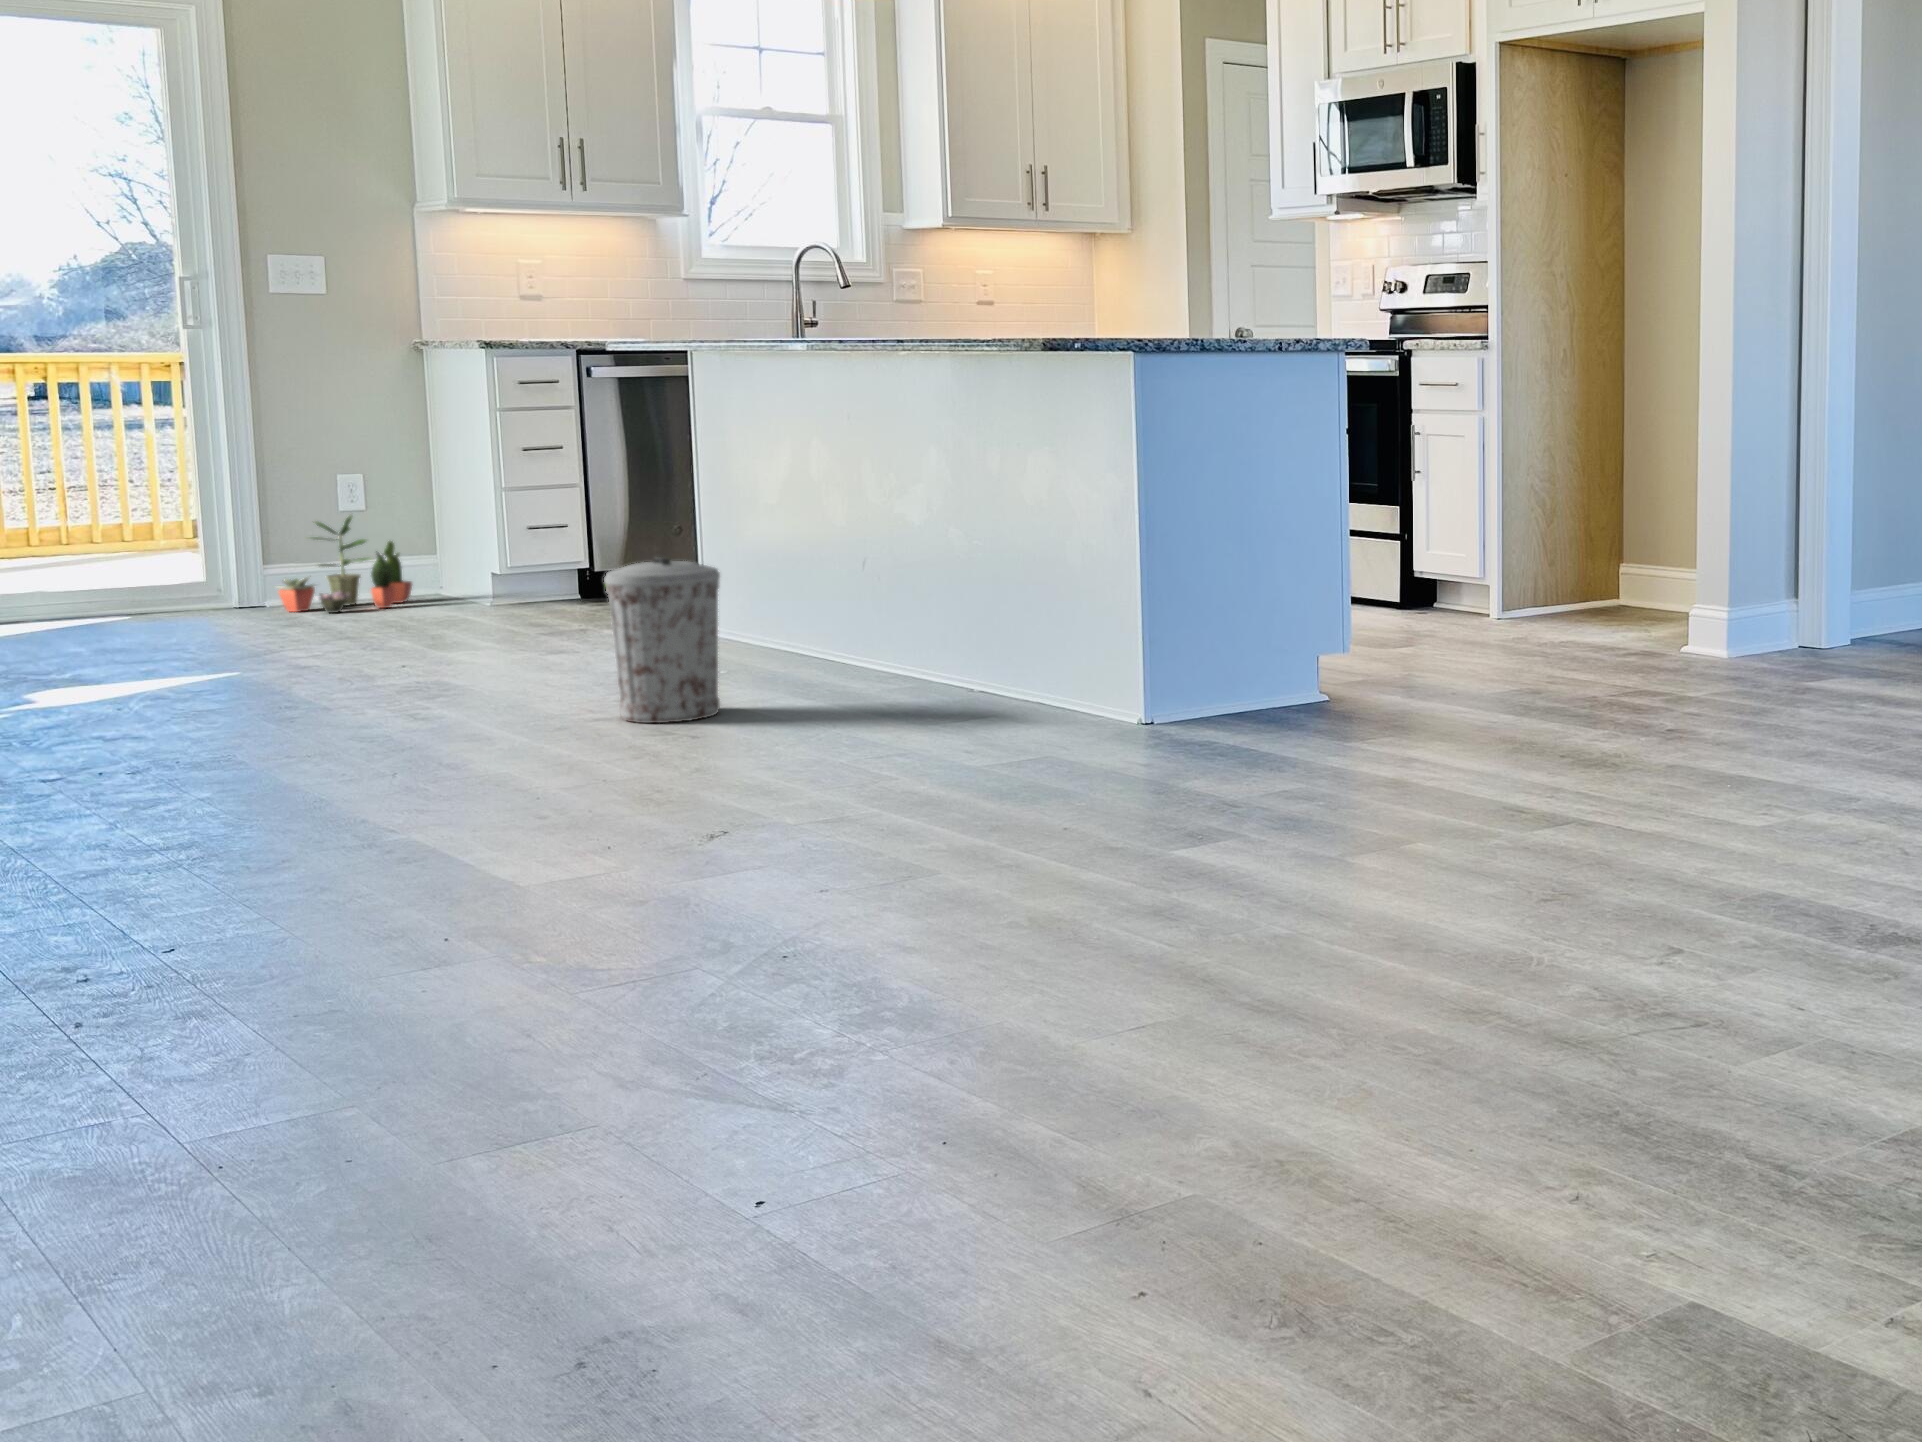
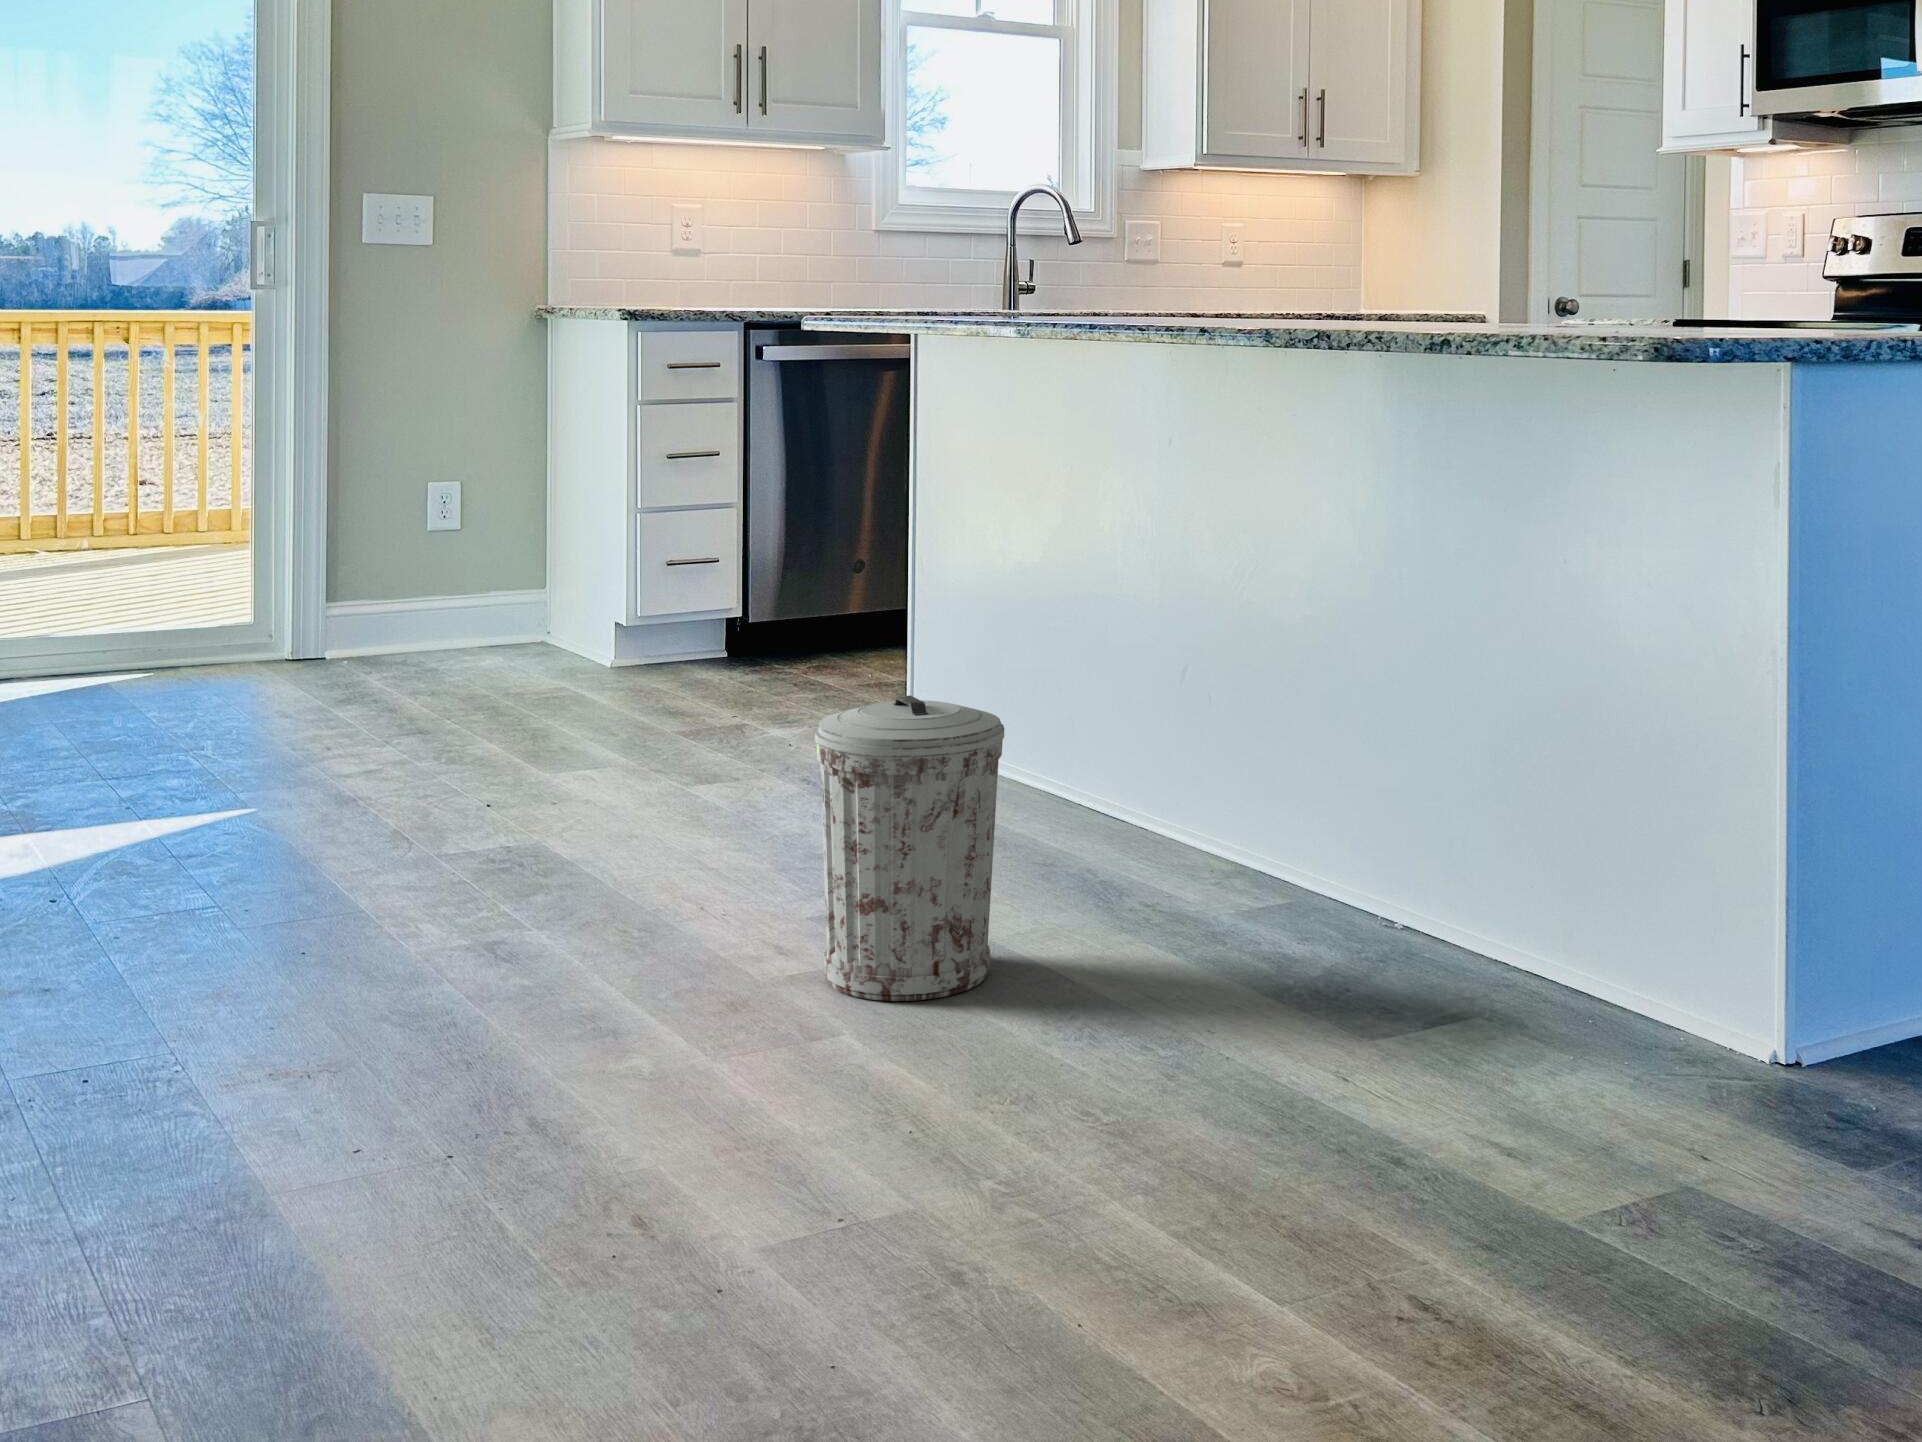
potted plant: present [279,515,412,613] -> none [337,536,513,673]

